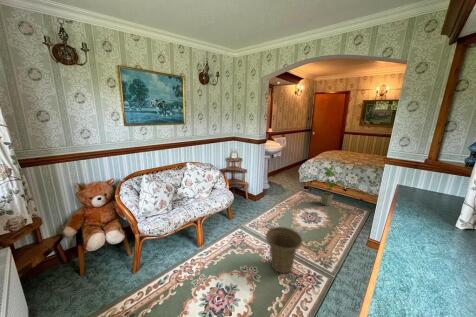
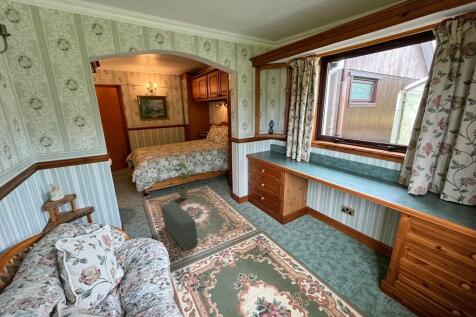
pouf: none [264,192,293,232] -> present [161,202,198,250]
basket: present [266,227,302,273] -> none [226,219,260,262]

